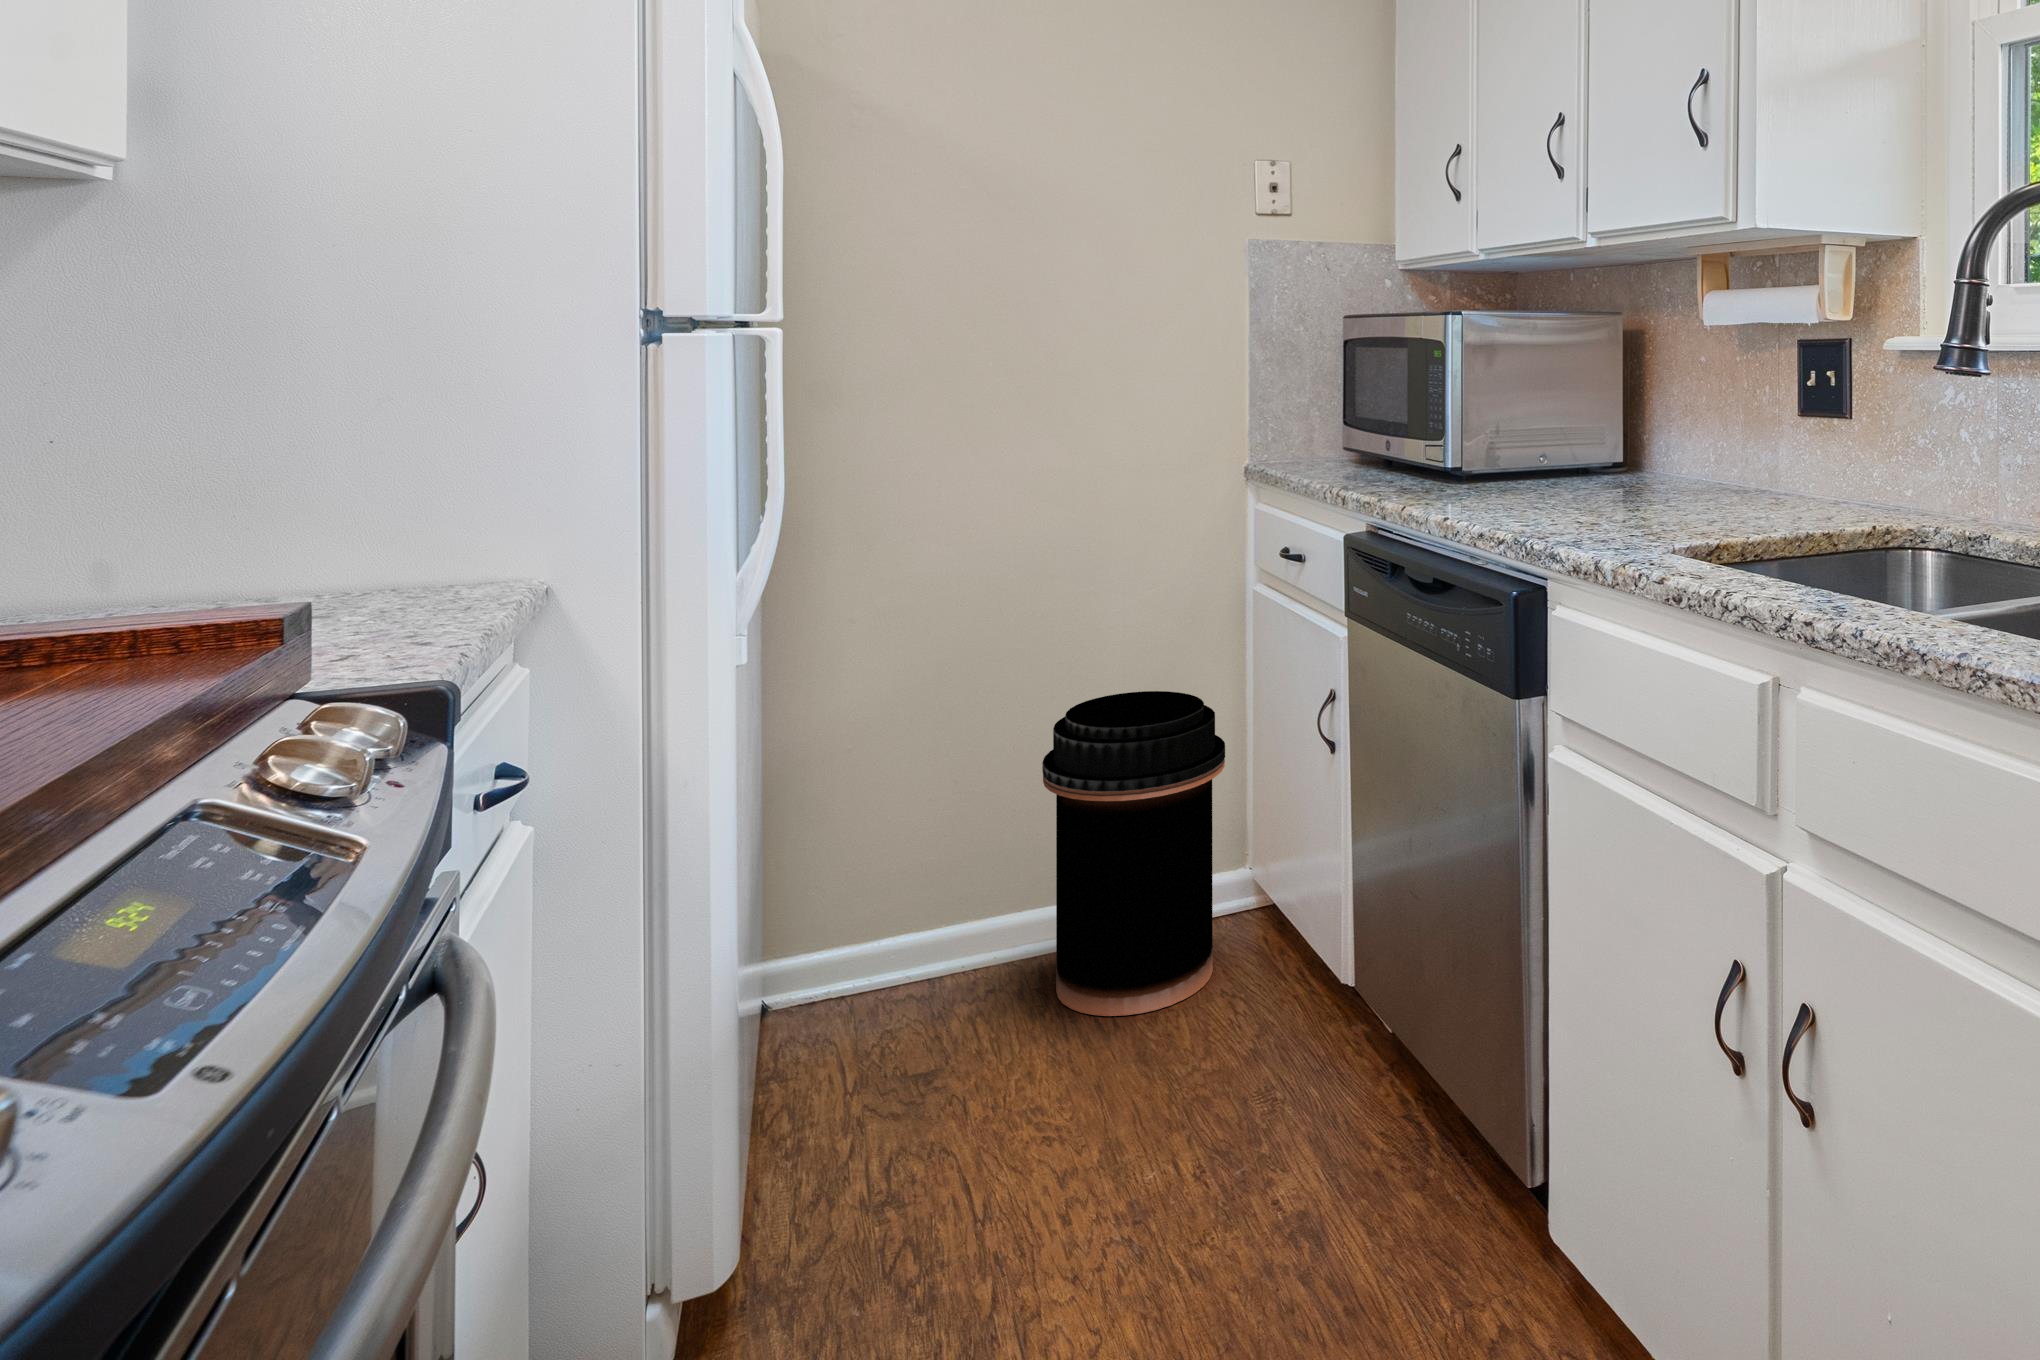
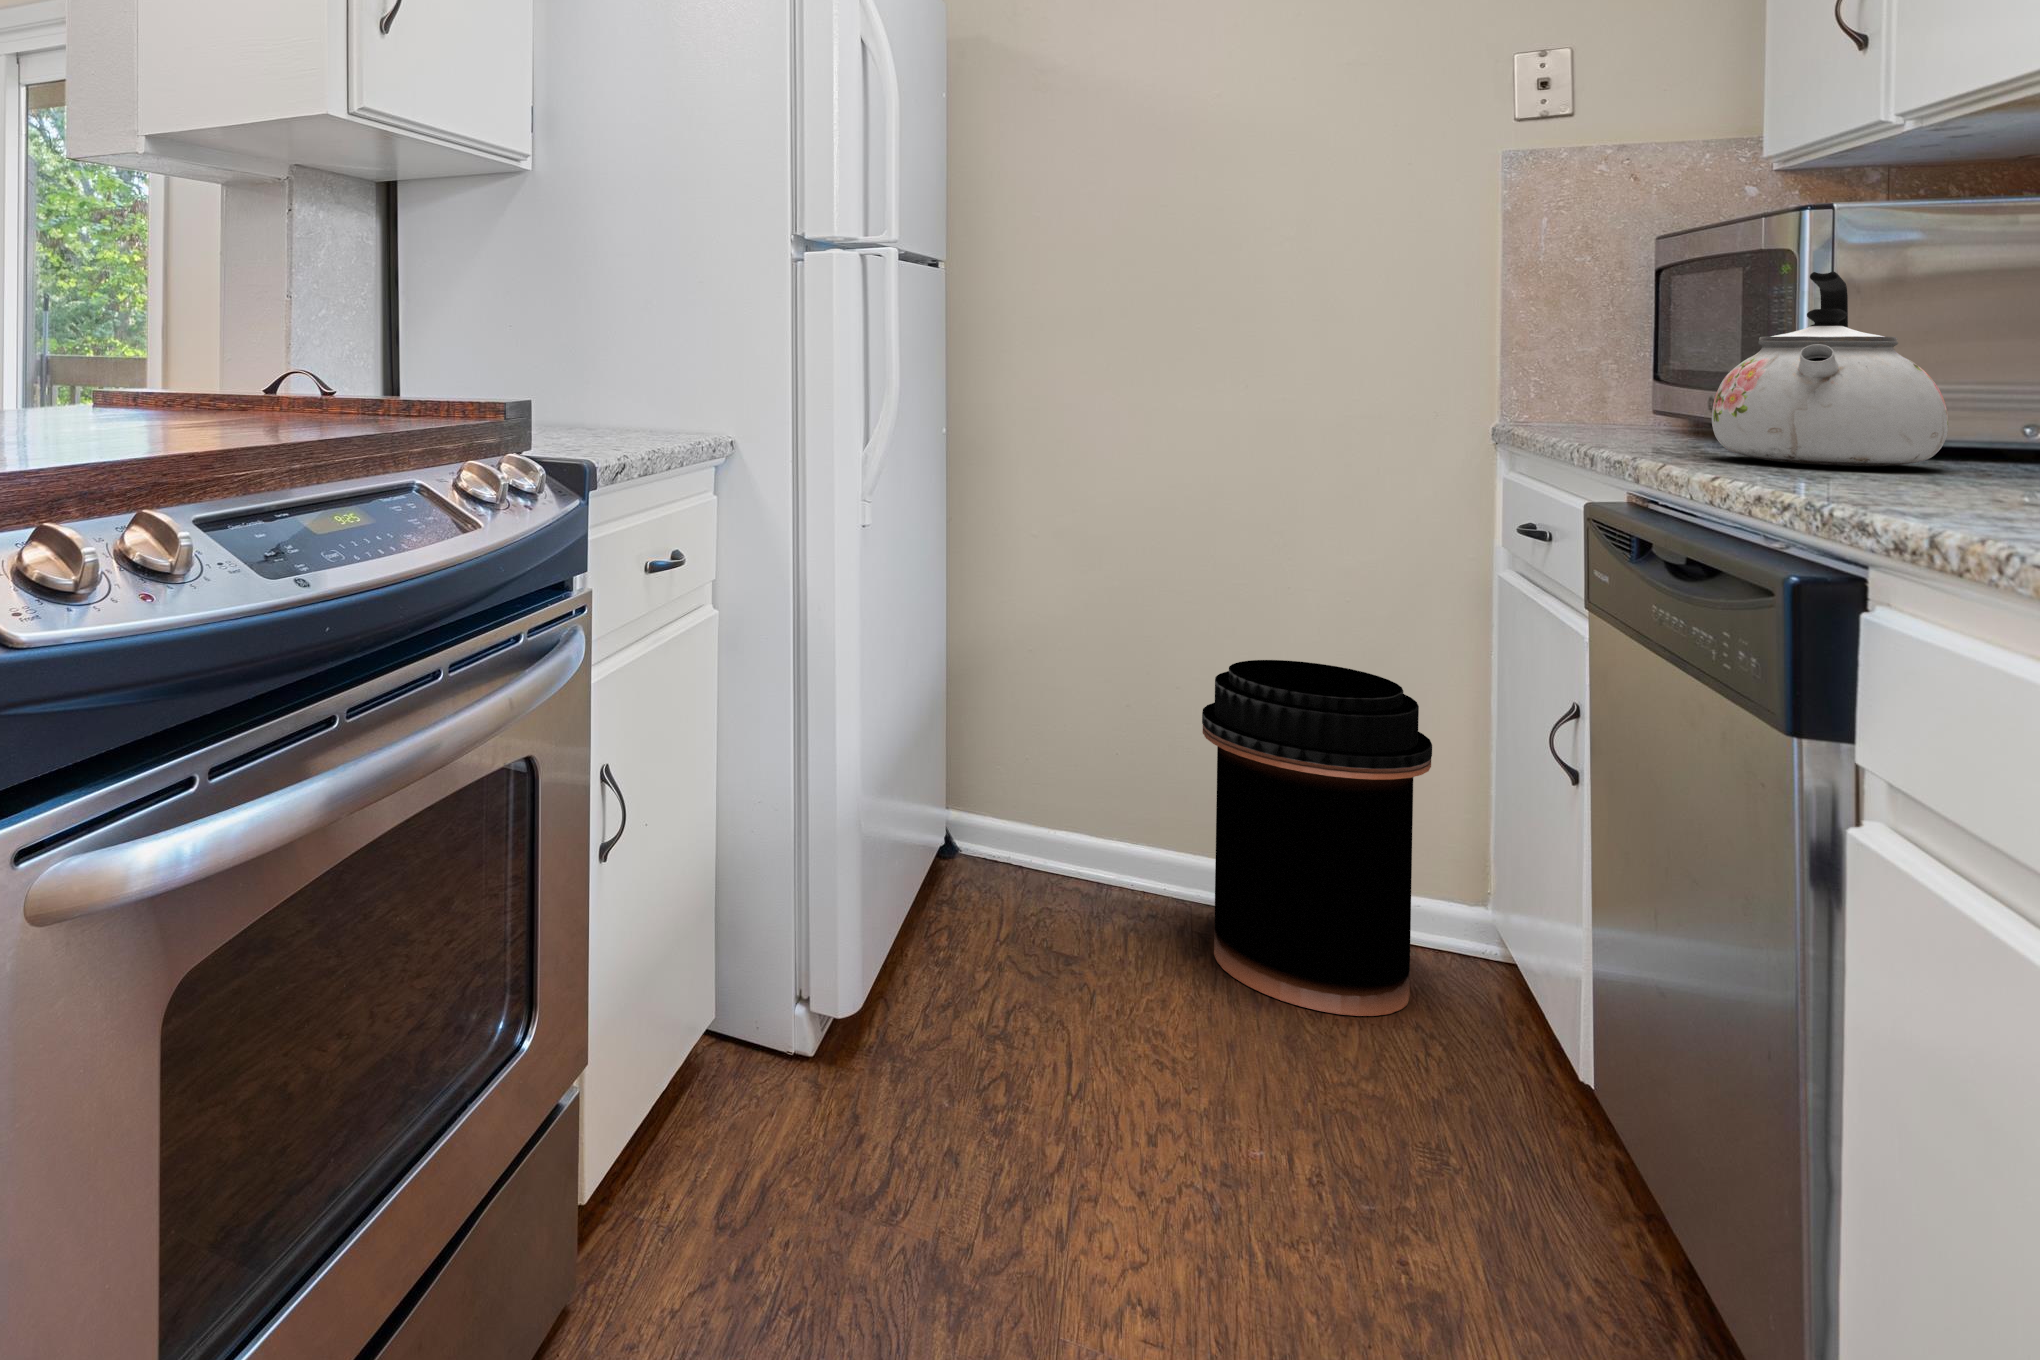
kettle: none [1416,362,1527,495] -> present [1712,272,1948,466]

